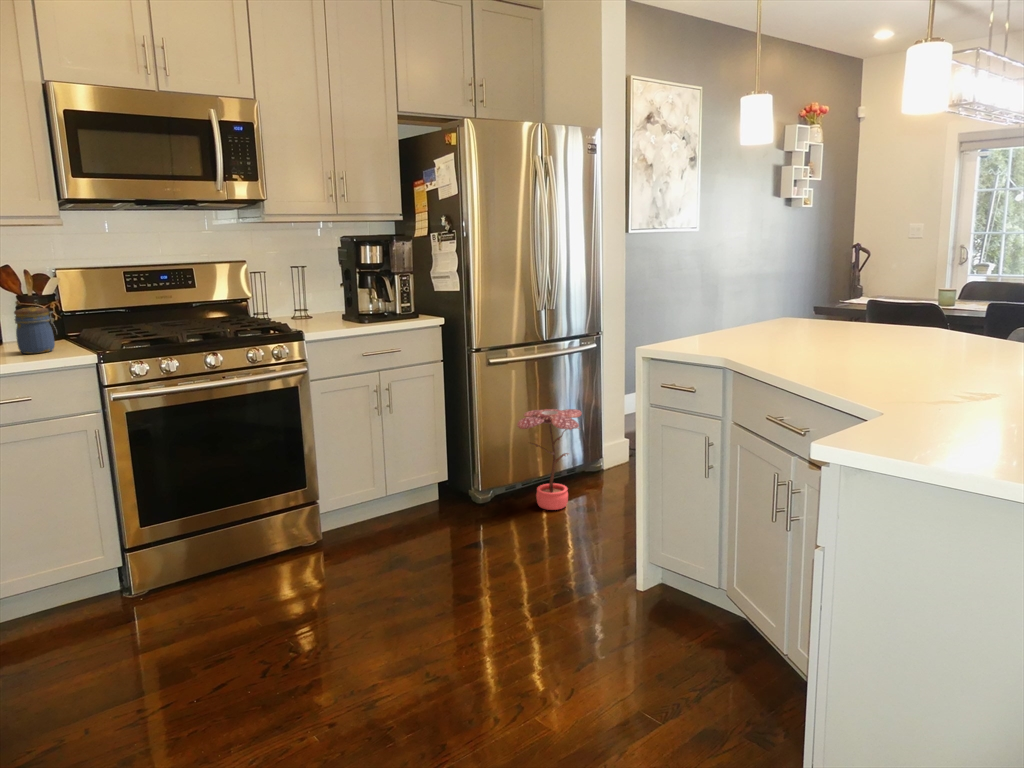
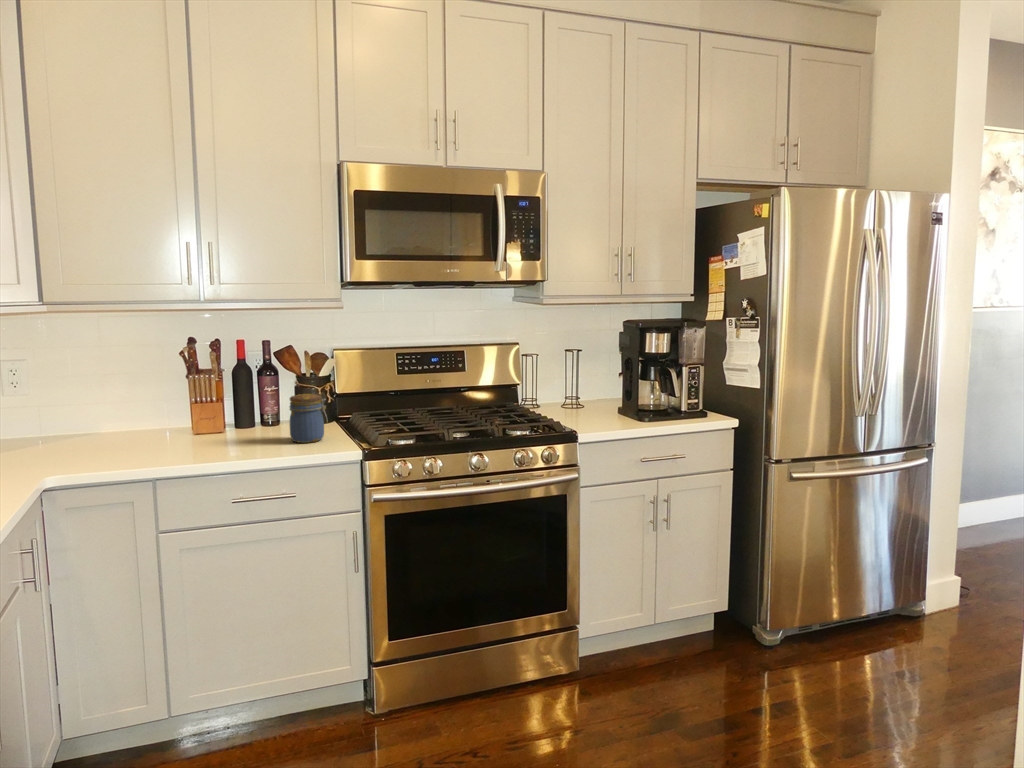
potted plant: present [517,409,582,510] -> none [825,540,913,675]

